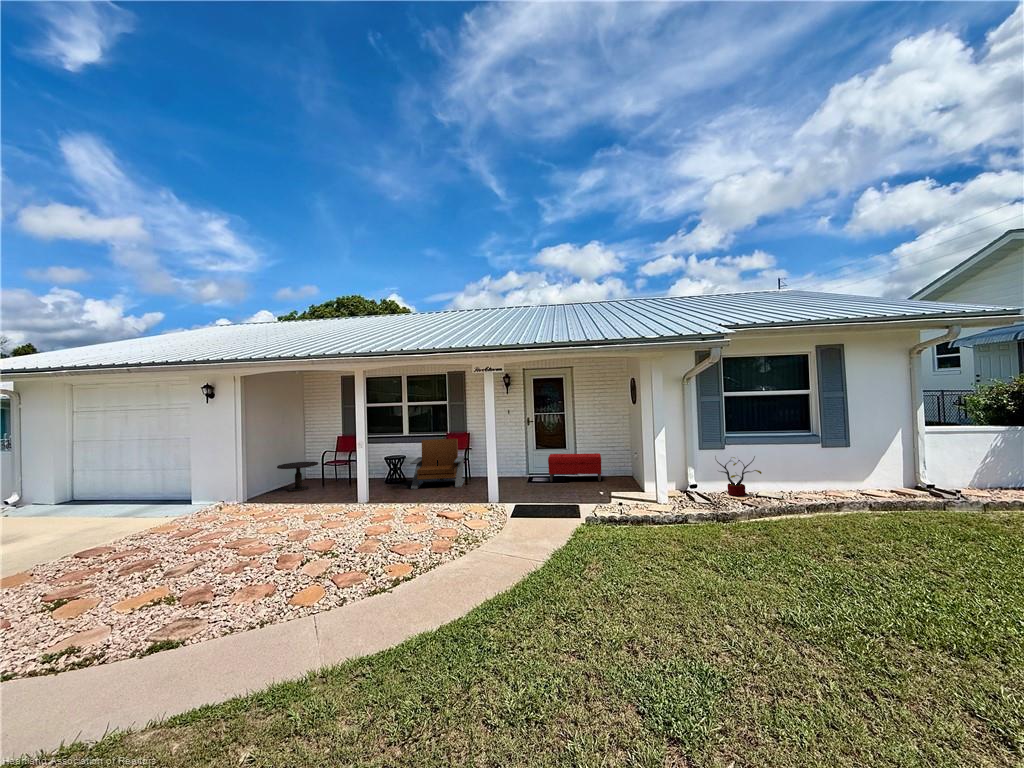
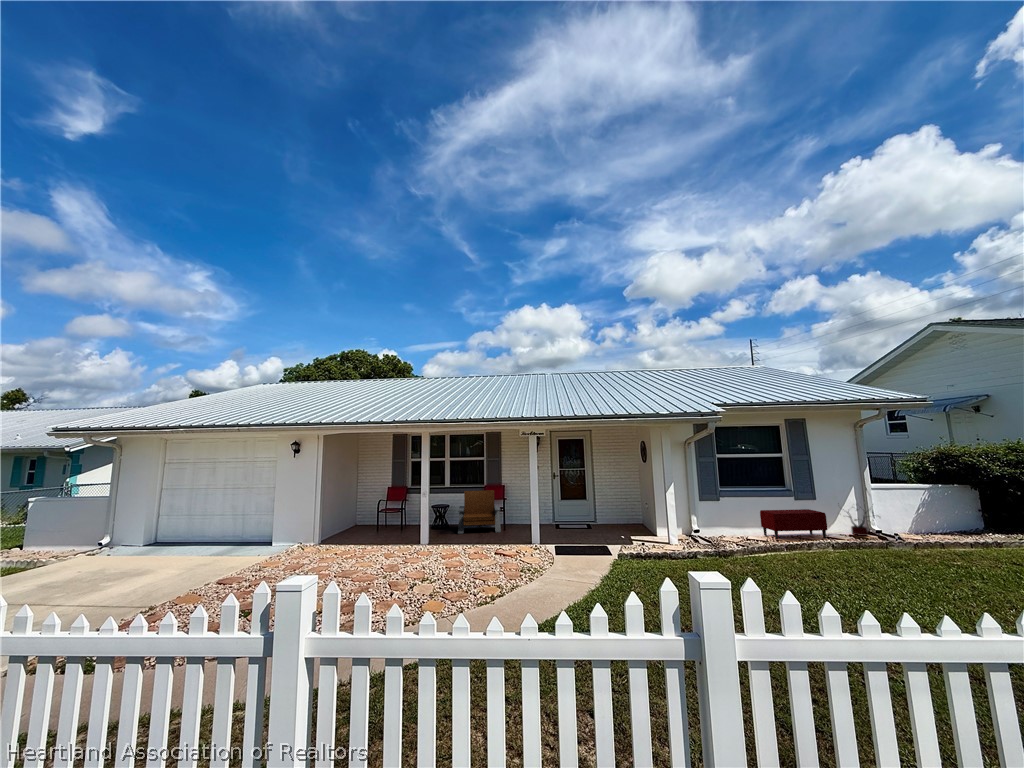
bench: present [548,453,601,482] -> present [760,509,828,539]
decorative plant: present [716,456,762,496] -> present [847,509,868,536]
side table: present [277,462,318,491] -> none [340,509,374,536]

